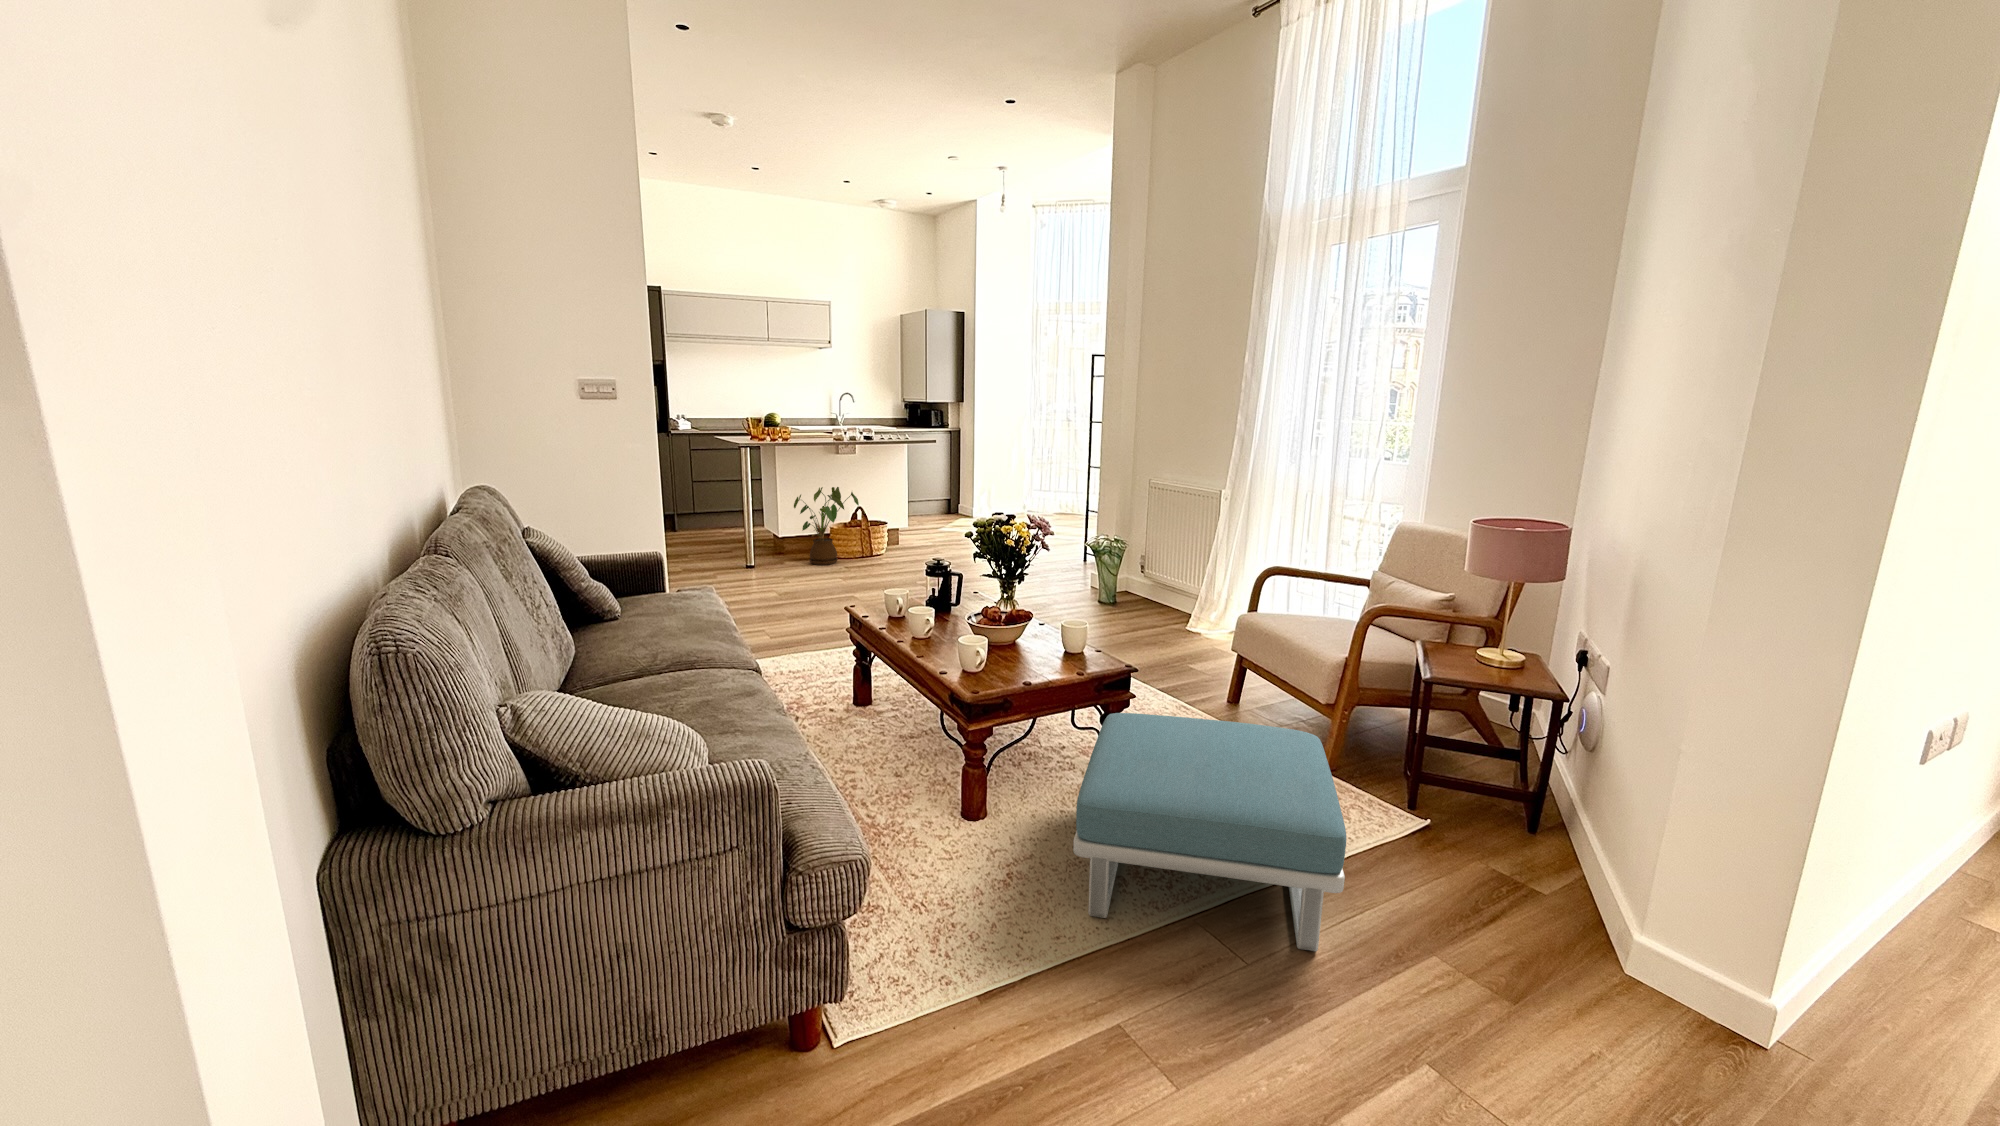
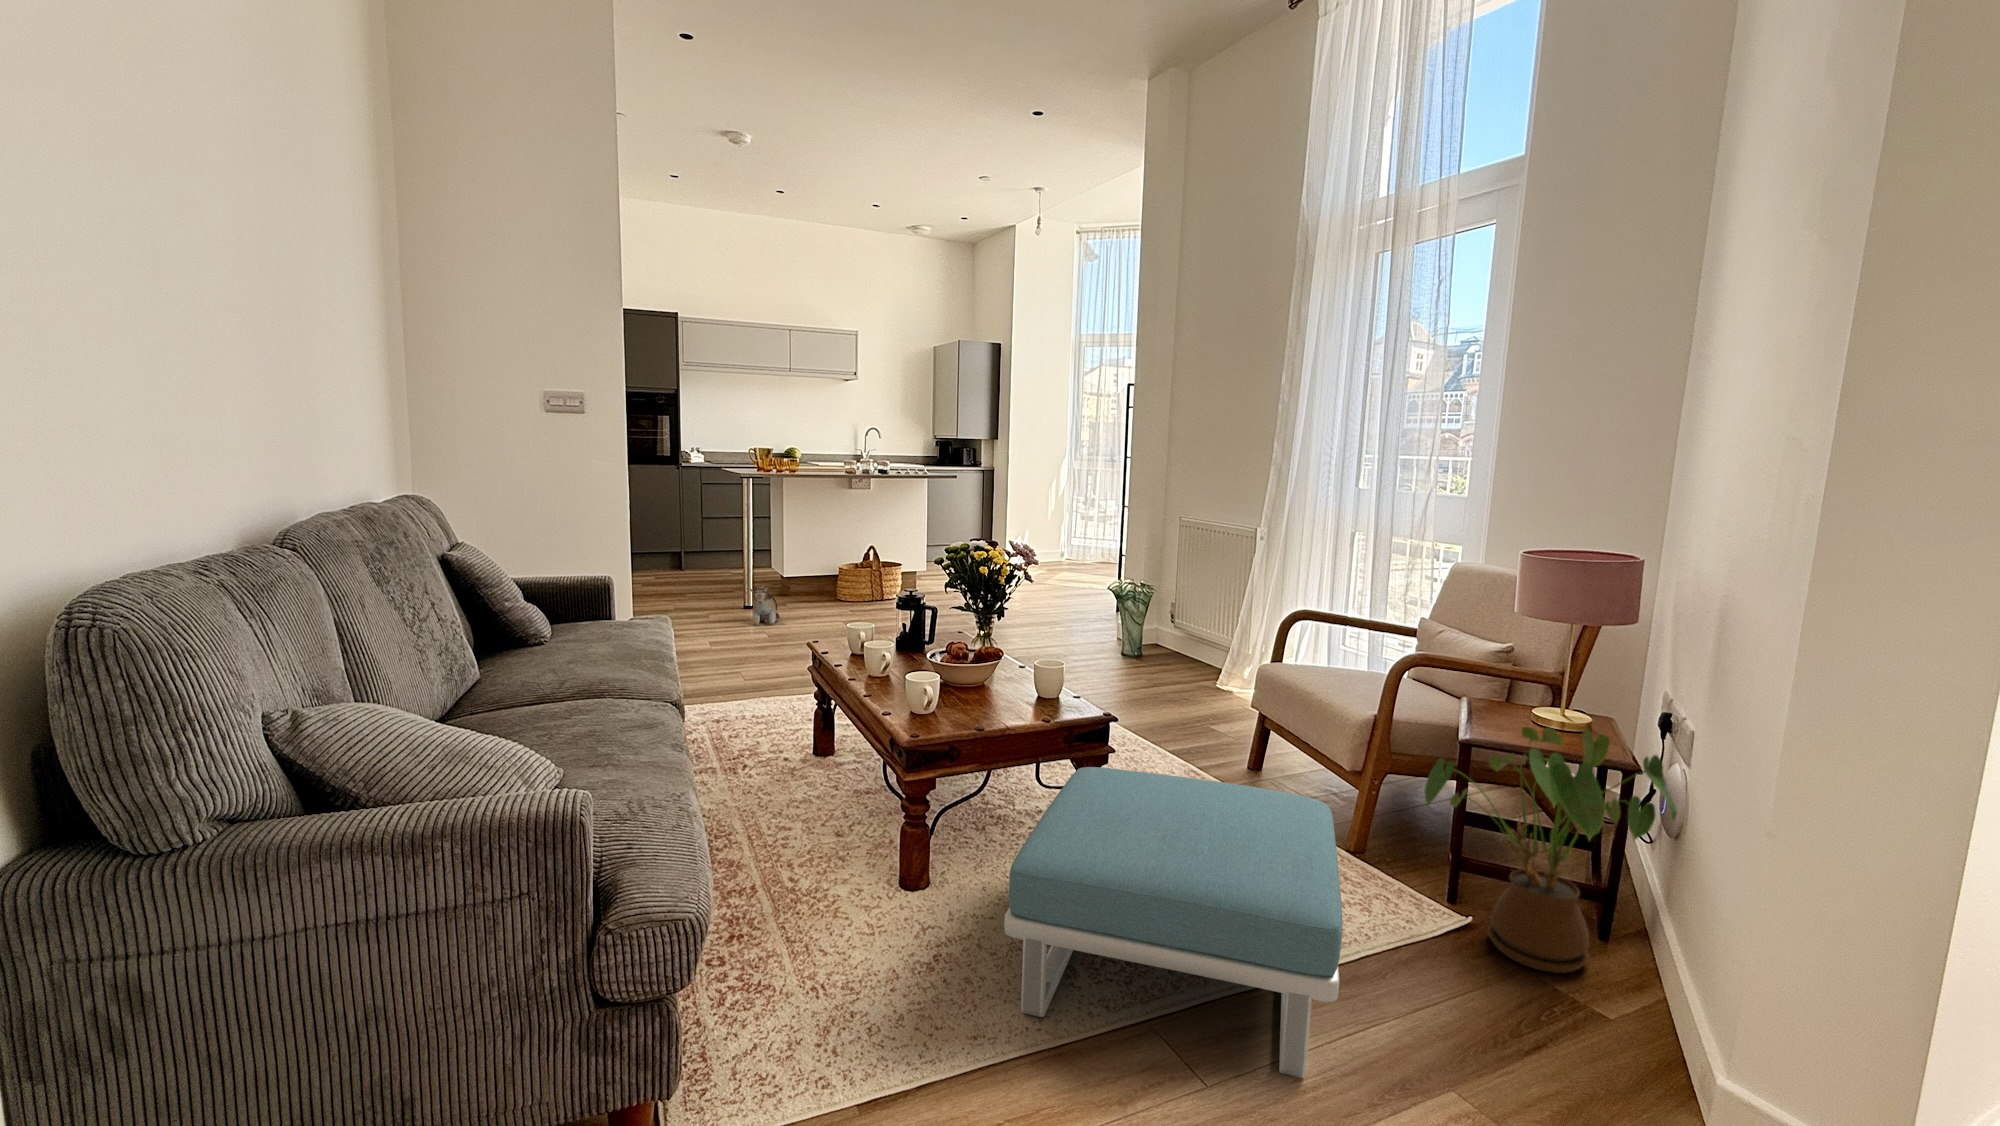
house plant: present [794,487,859,565] -> present [1425,727,1677,973]
plush toy: none [755,548,782,584] -> present [750,586,780,625]

